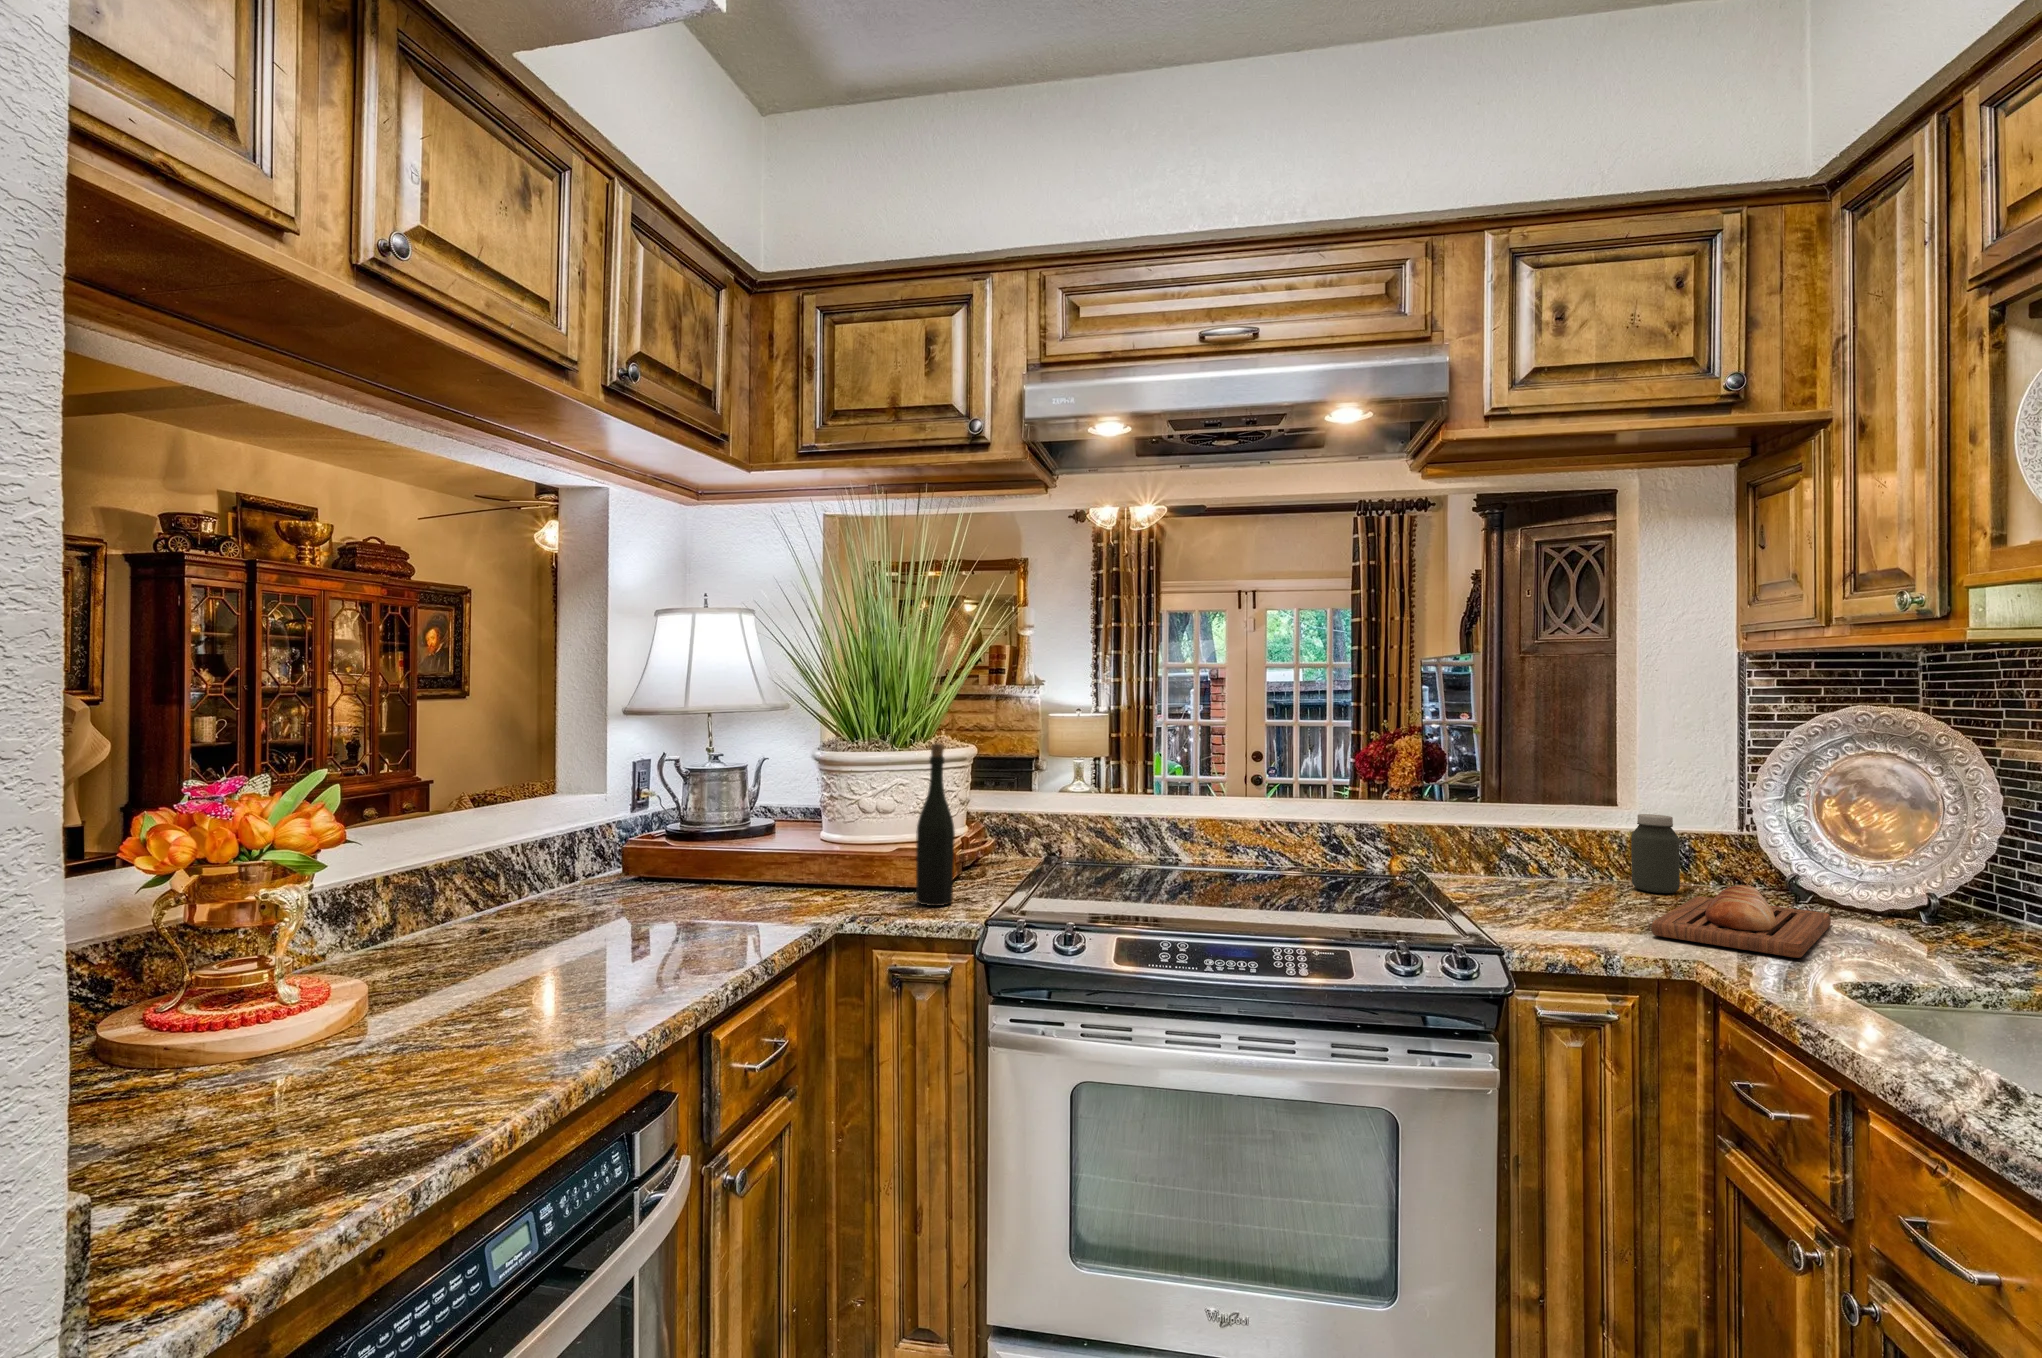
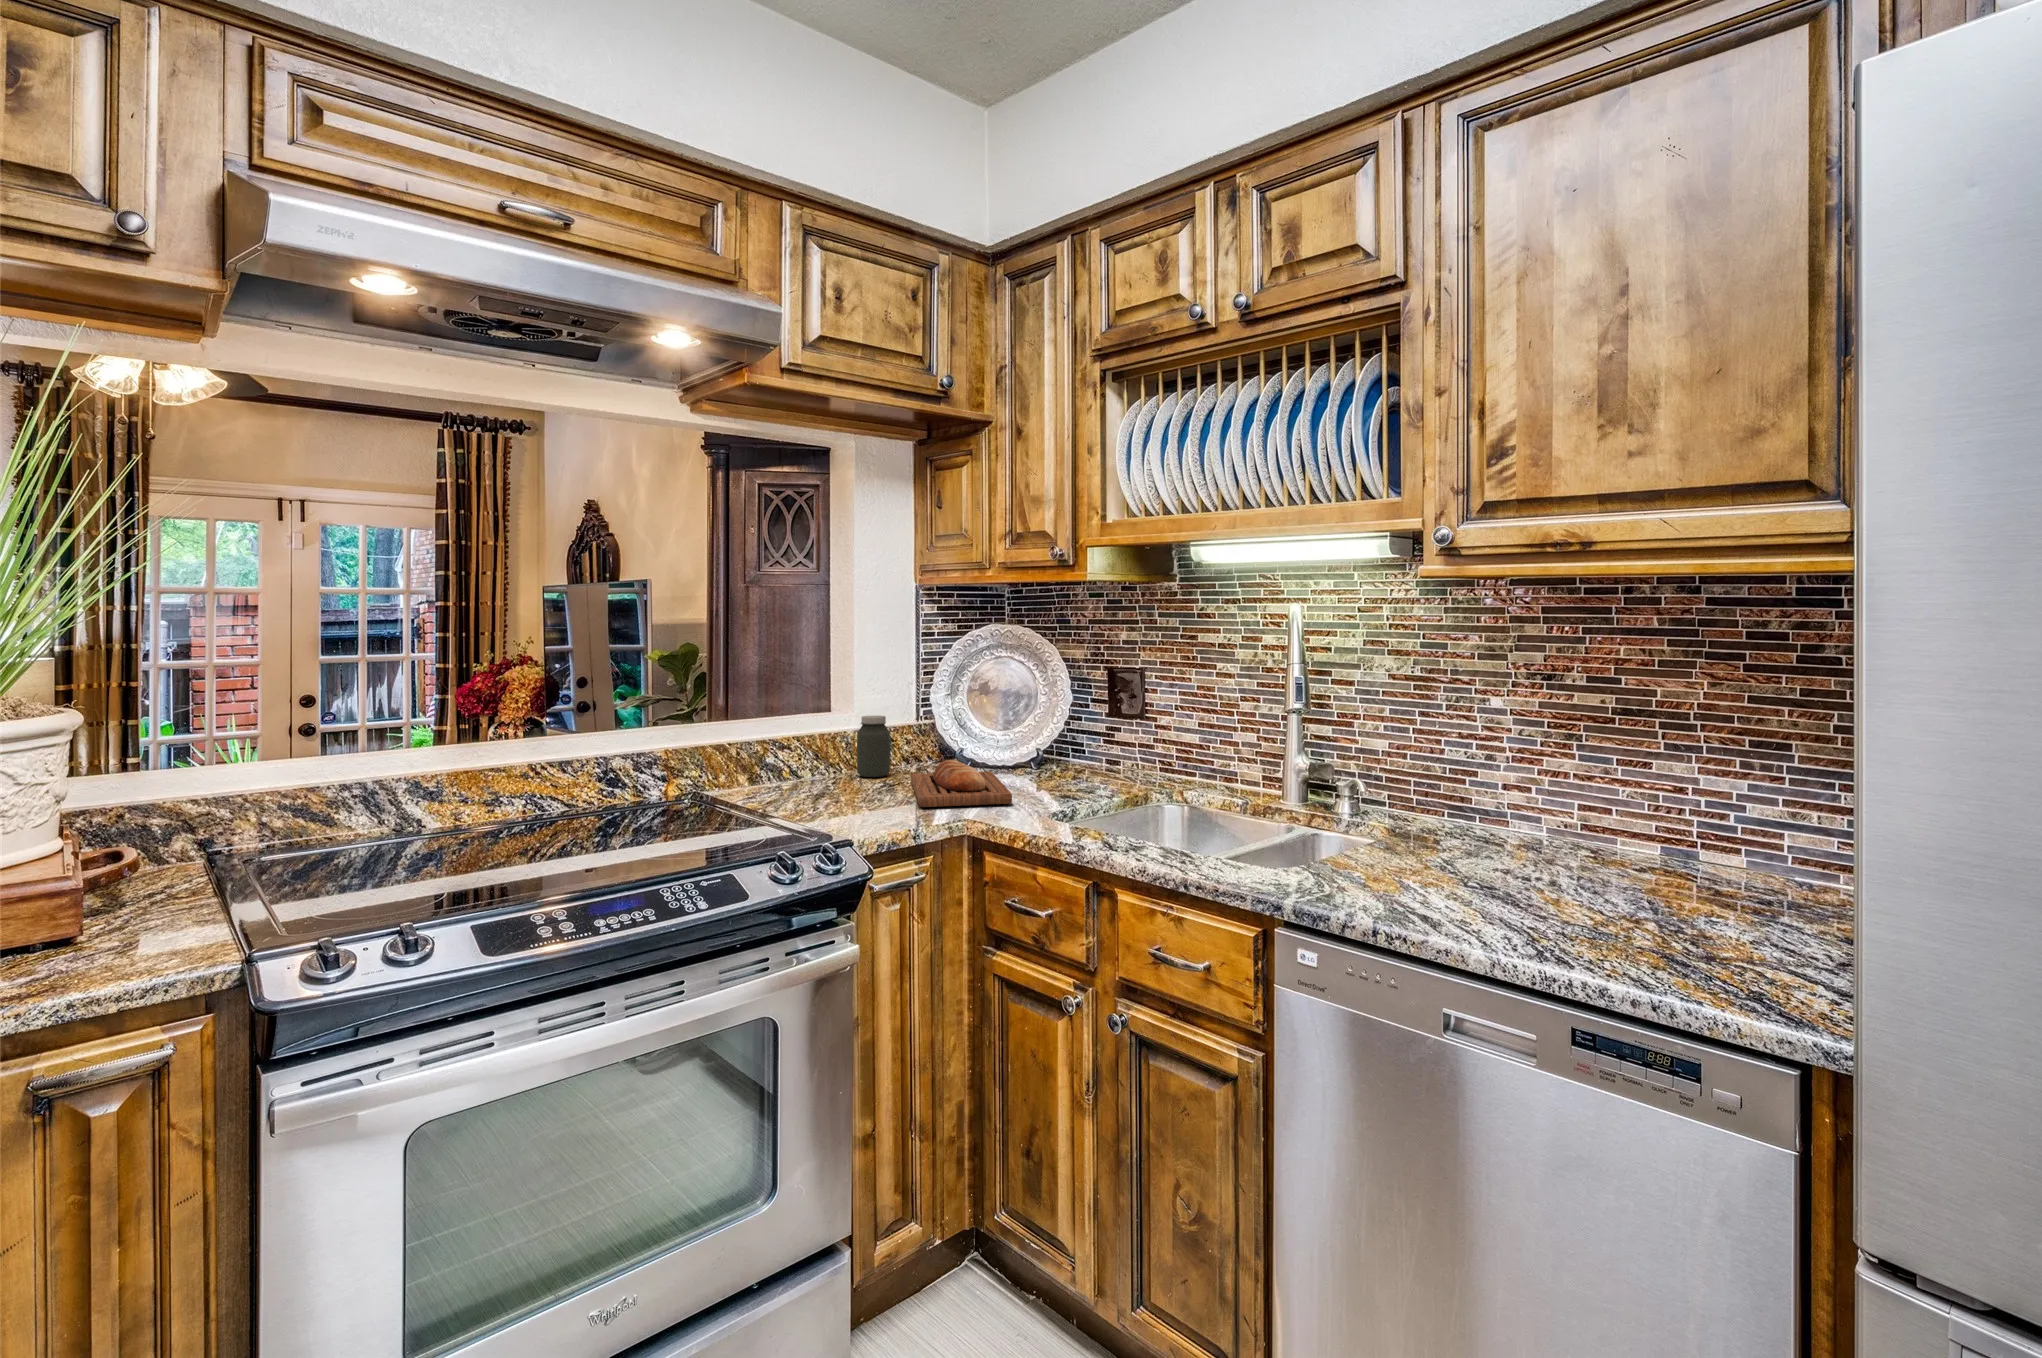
bottle: present [916,743,955,906] -> none [68,710,155,967]

